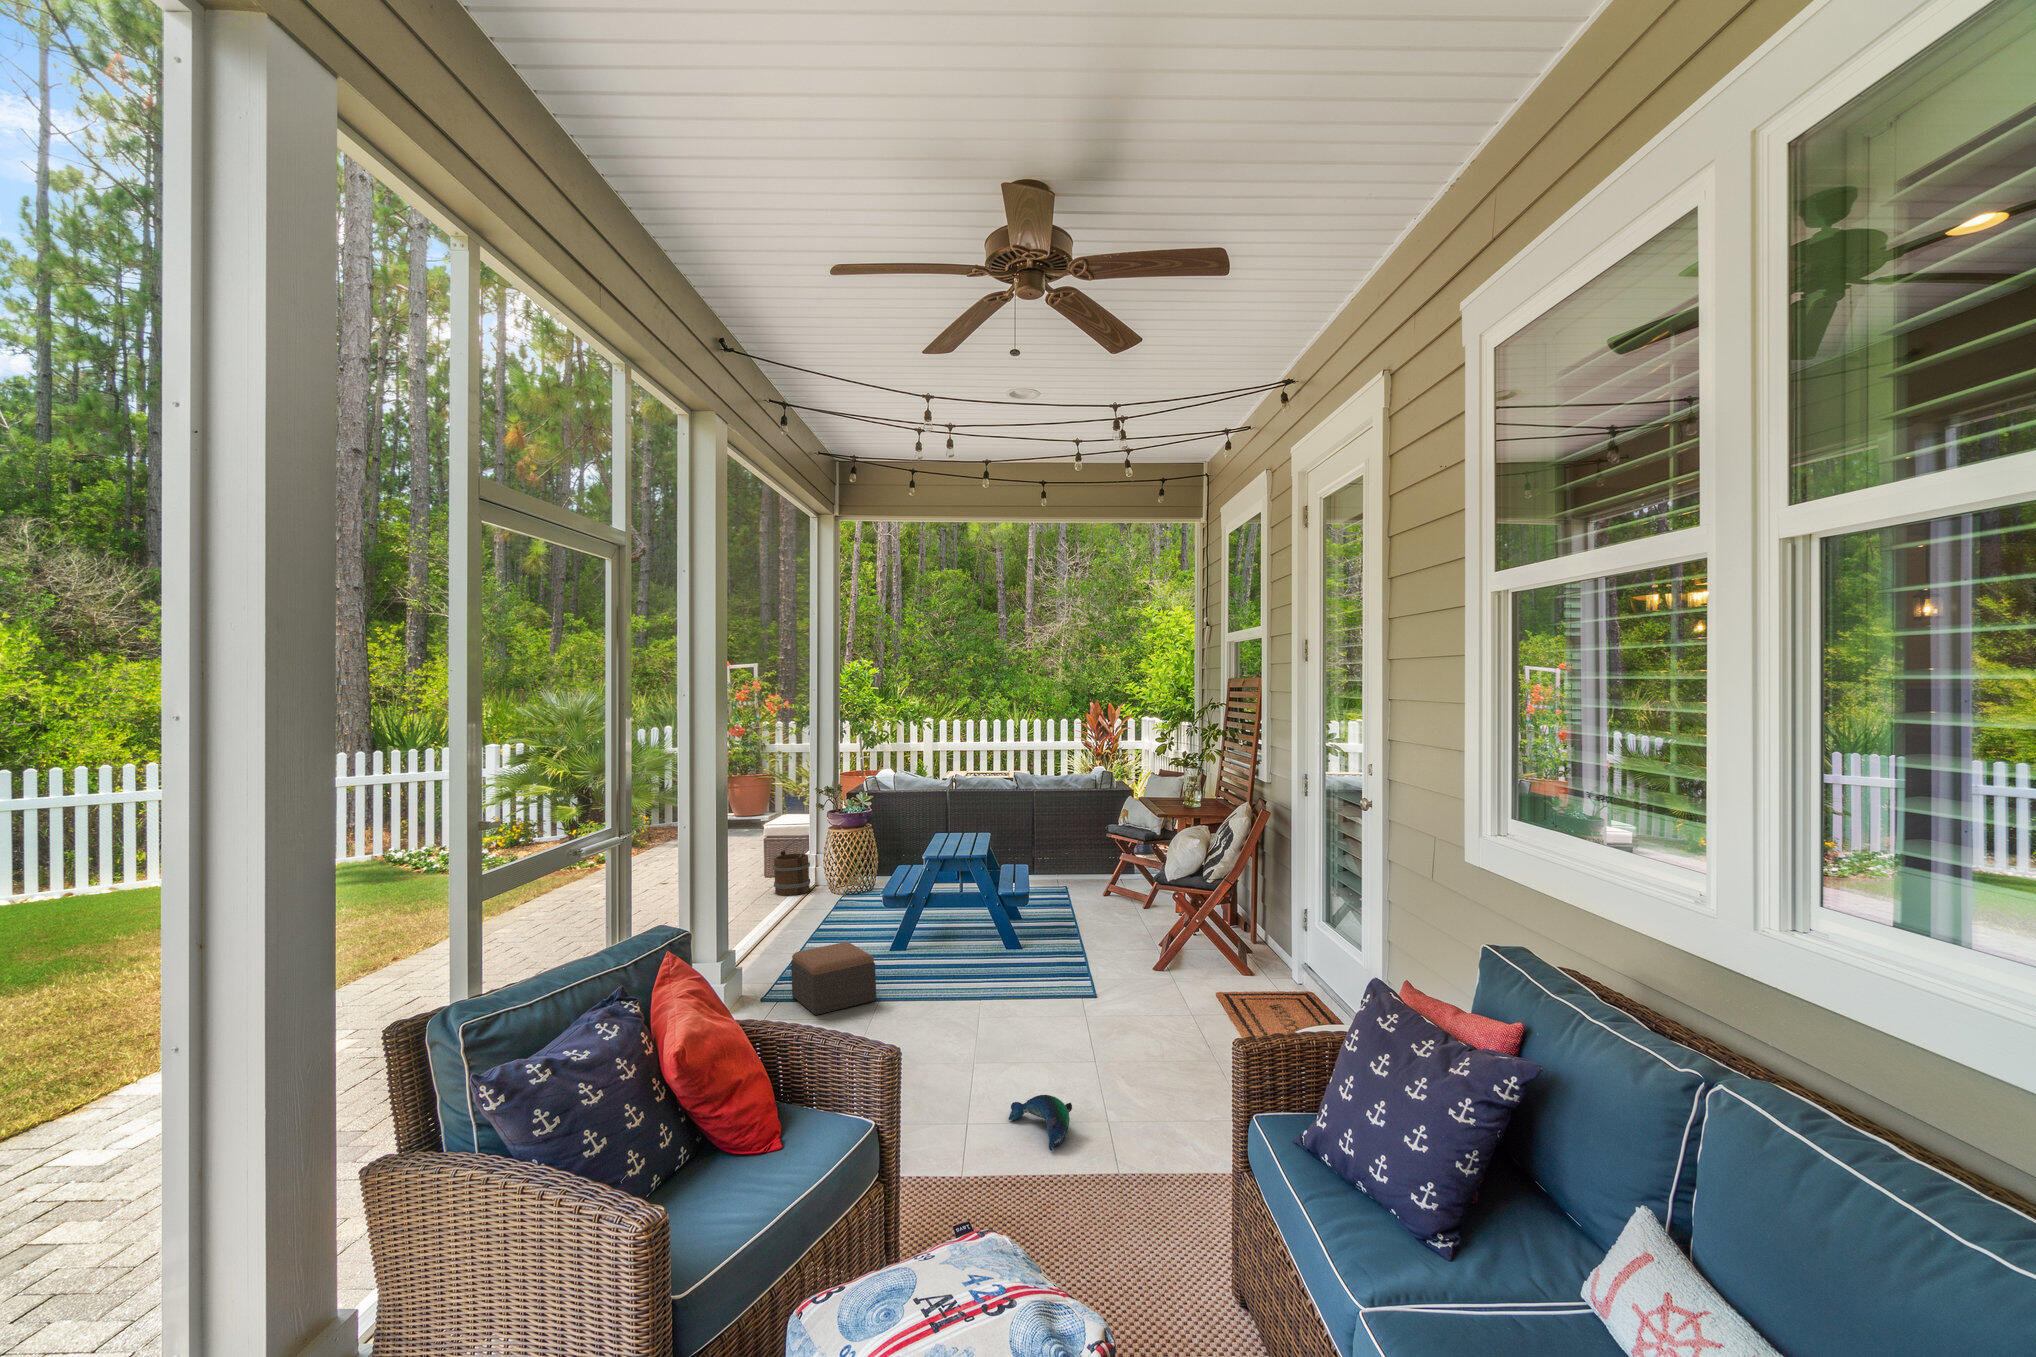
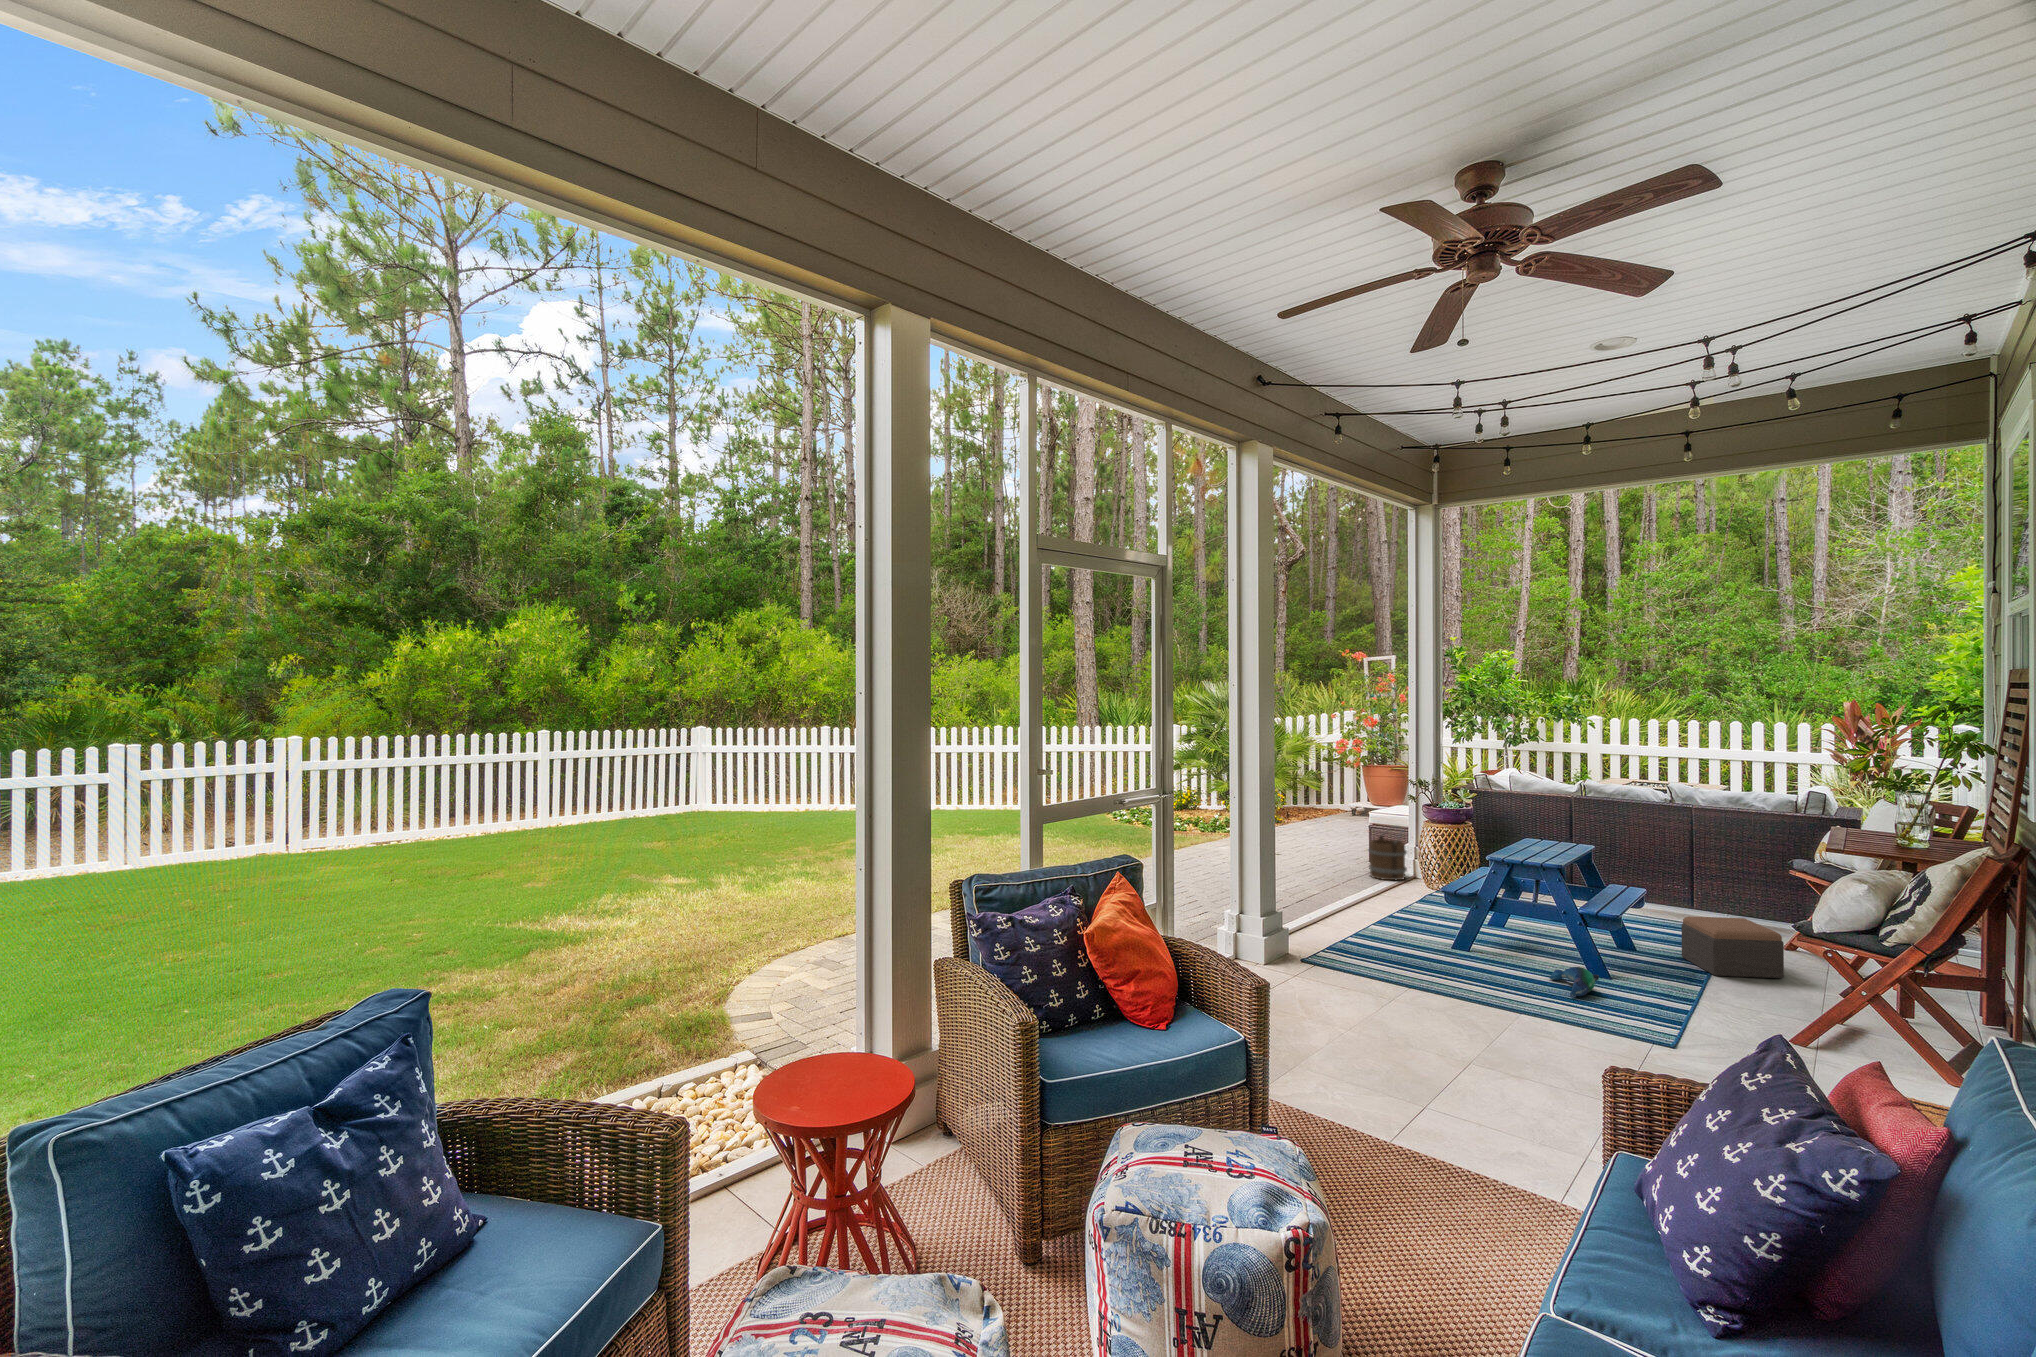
footstool: present [791,942,876,1015] -> present [1682,917,1784,978]
plush toy: present [1009,1095,1072,1150] -> present [1550,967,1599,997]

